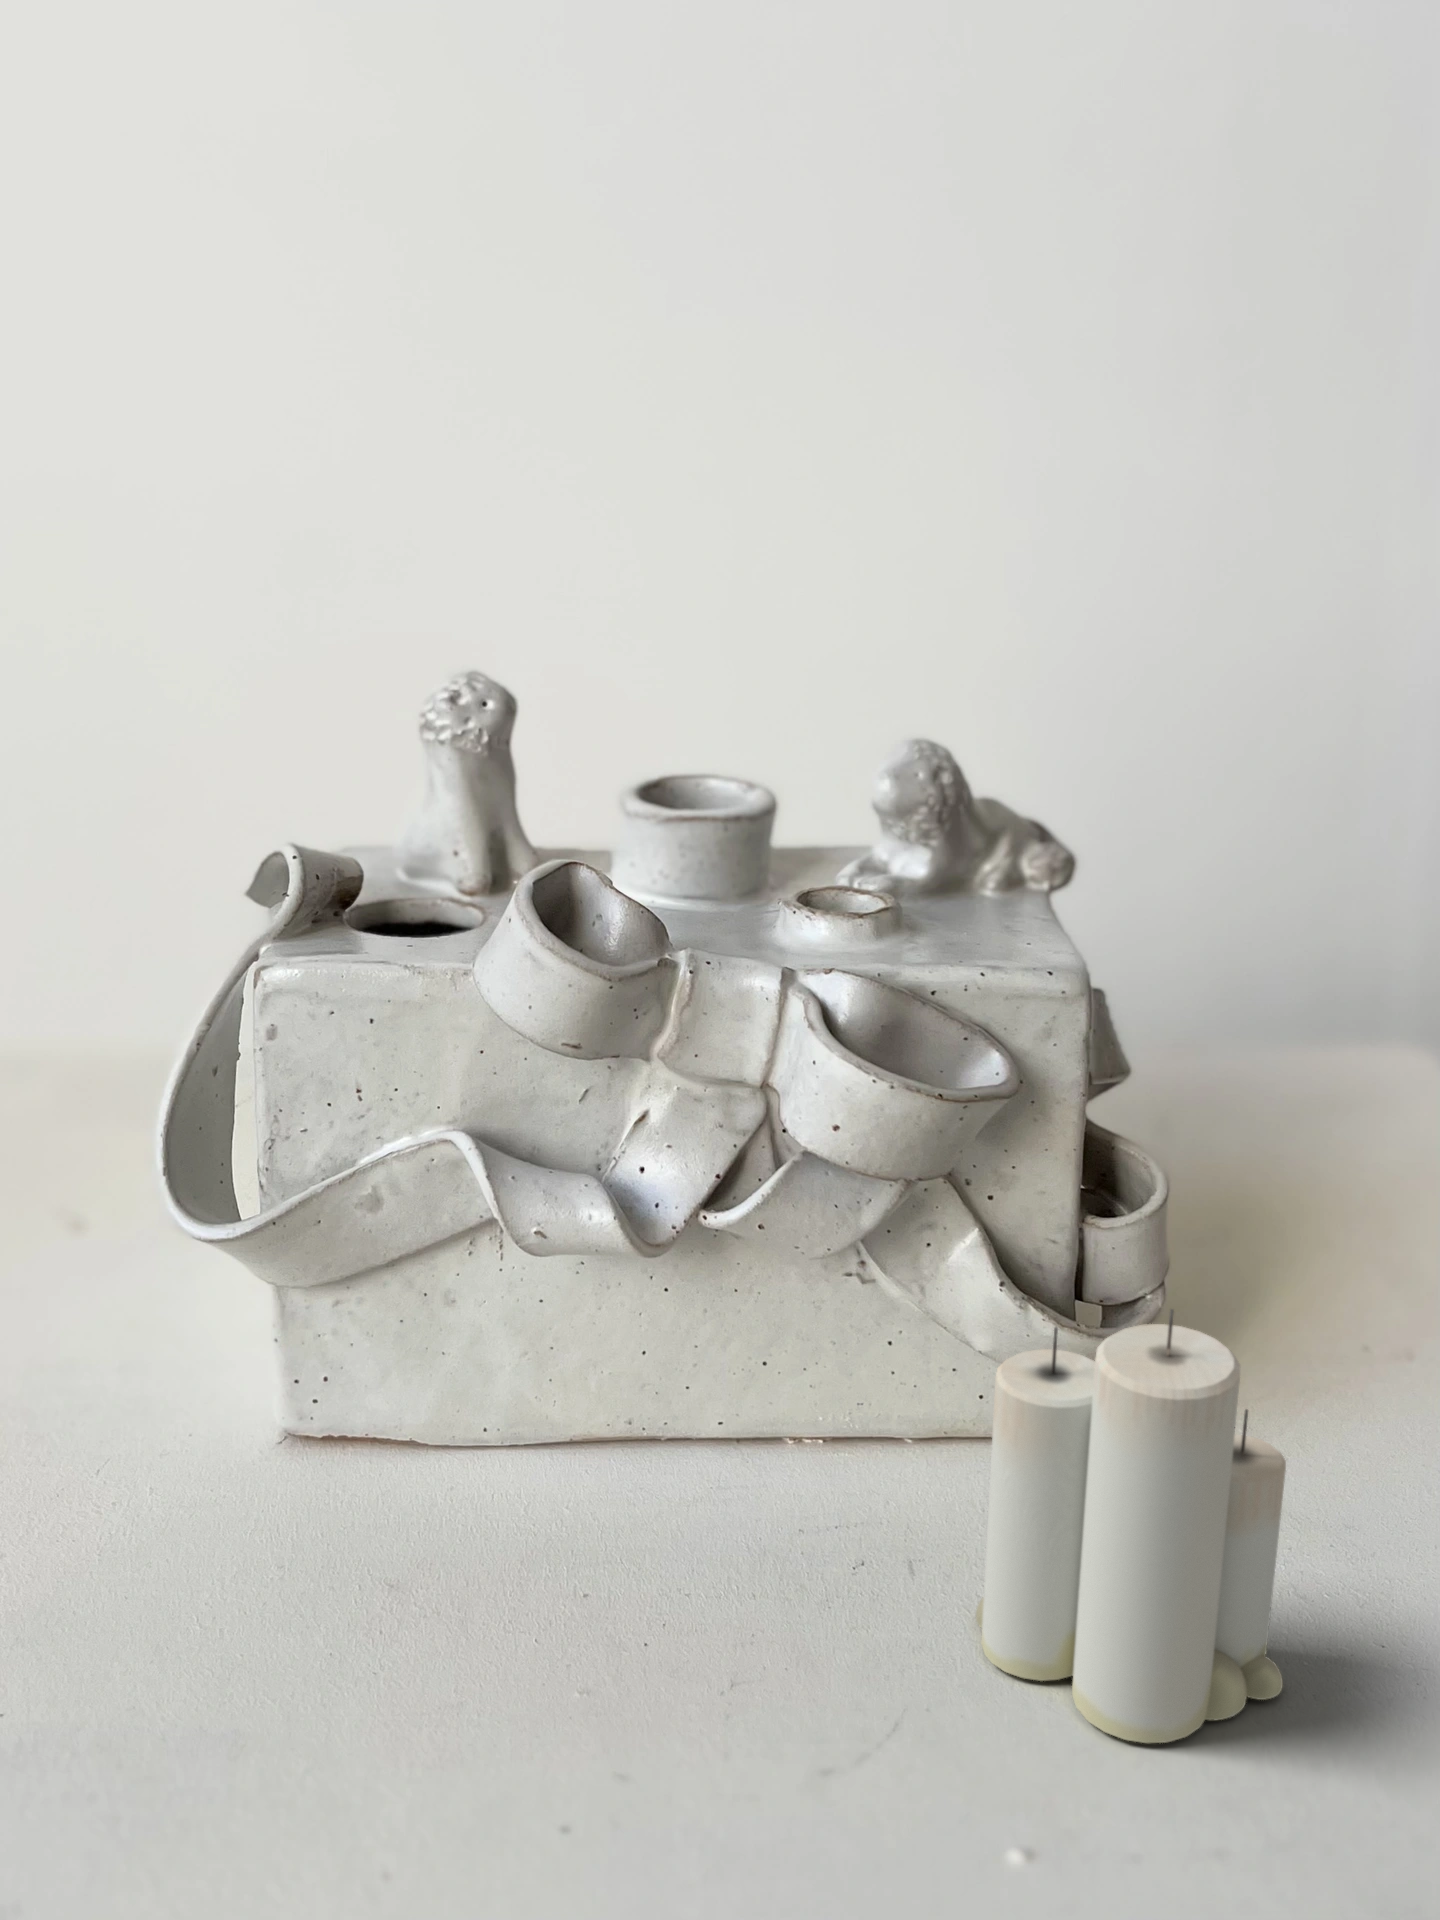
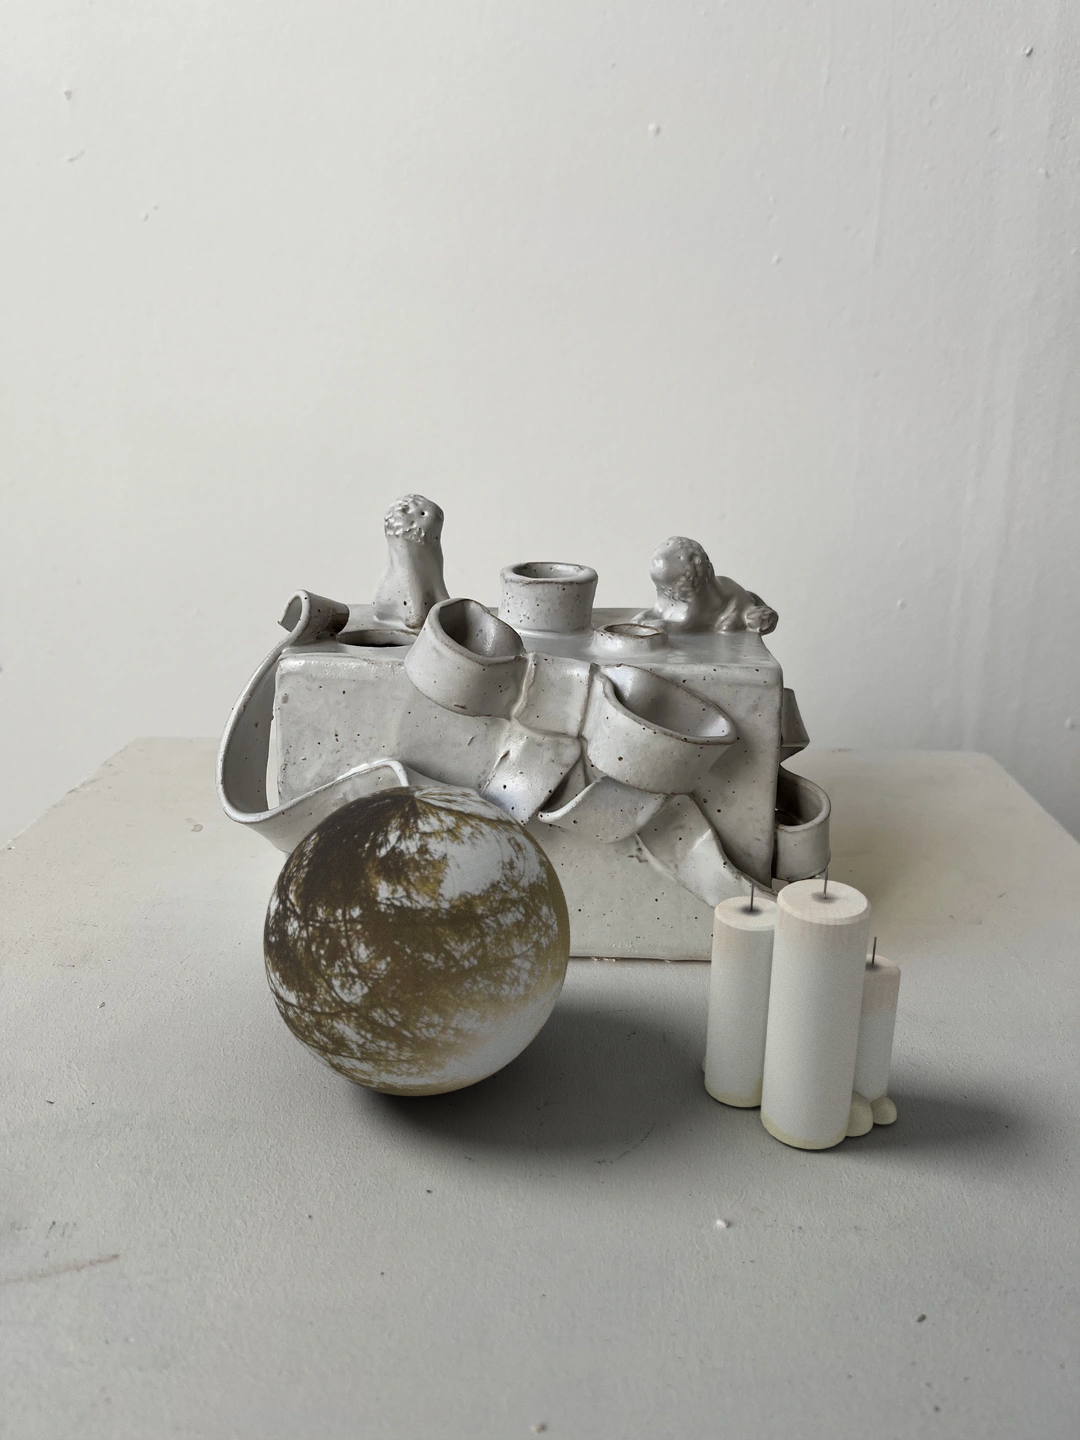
decorative orb: none [276,1185,766,1682] -> present [263,785,570,1096]

